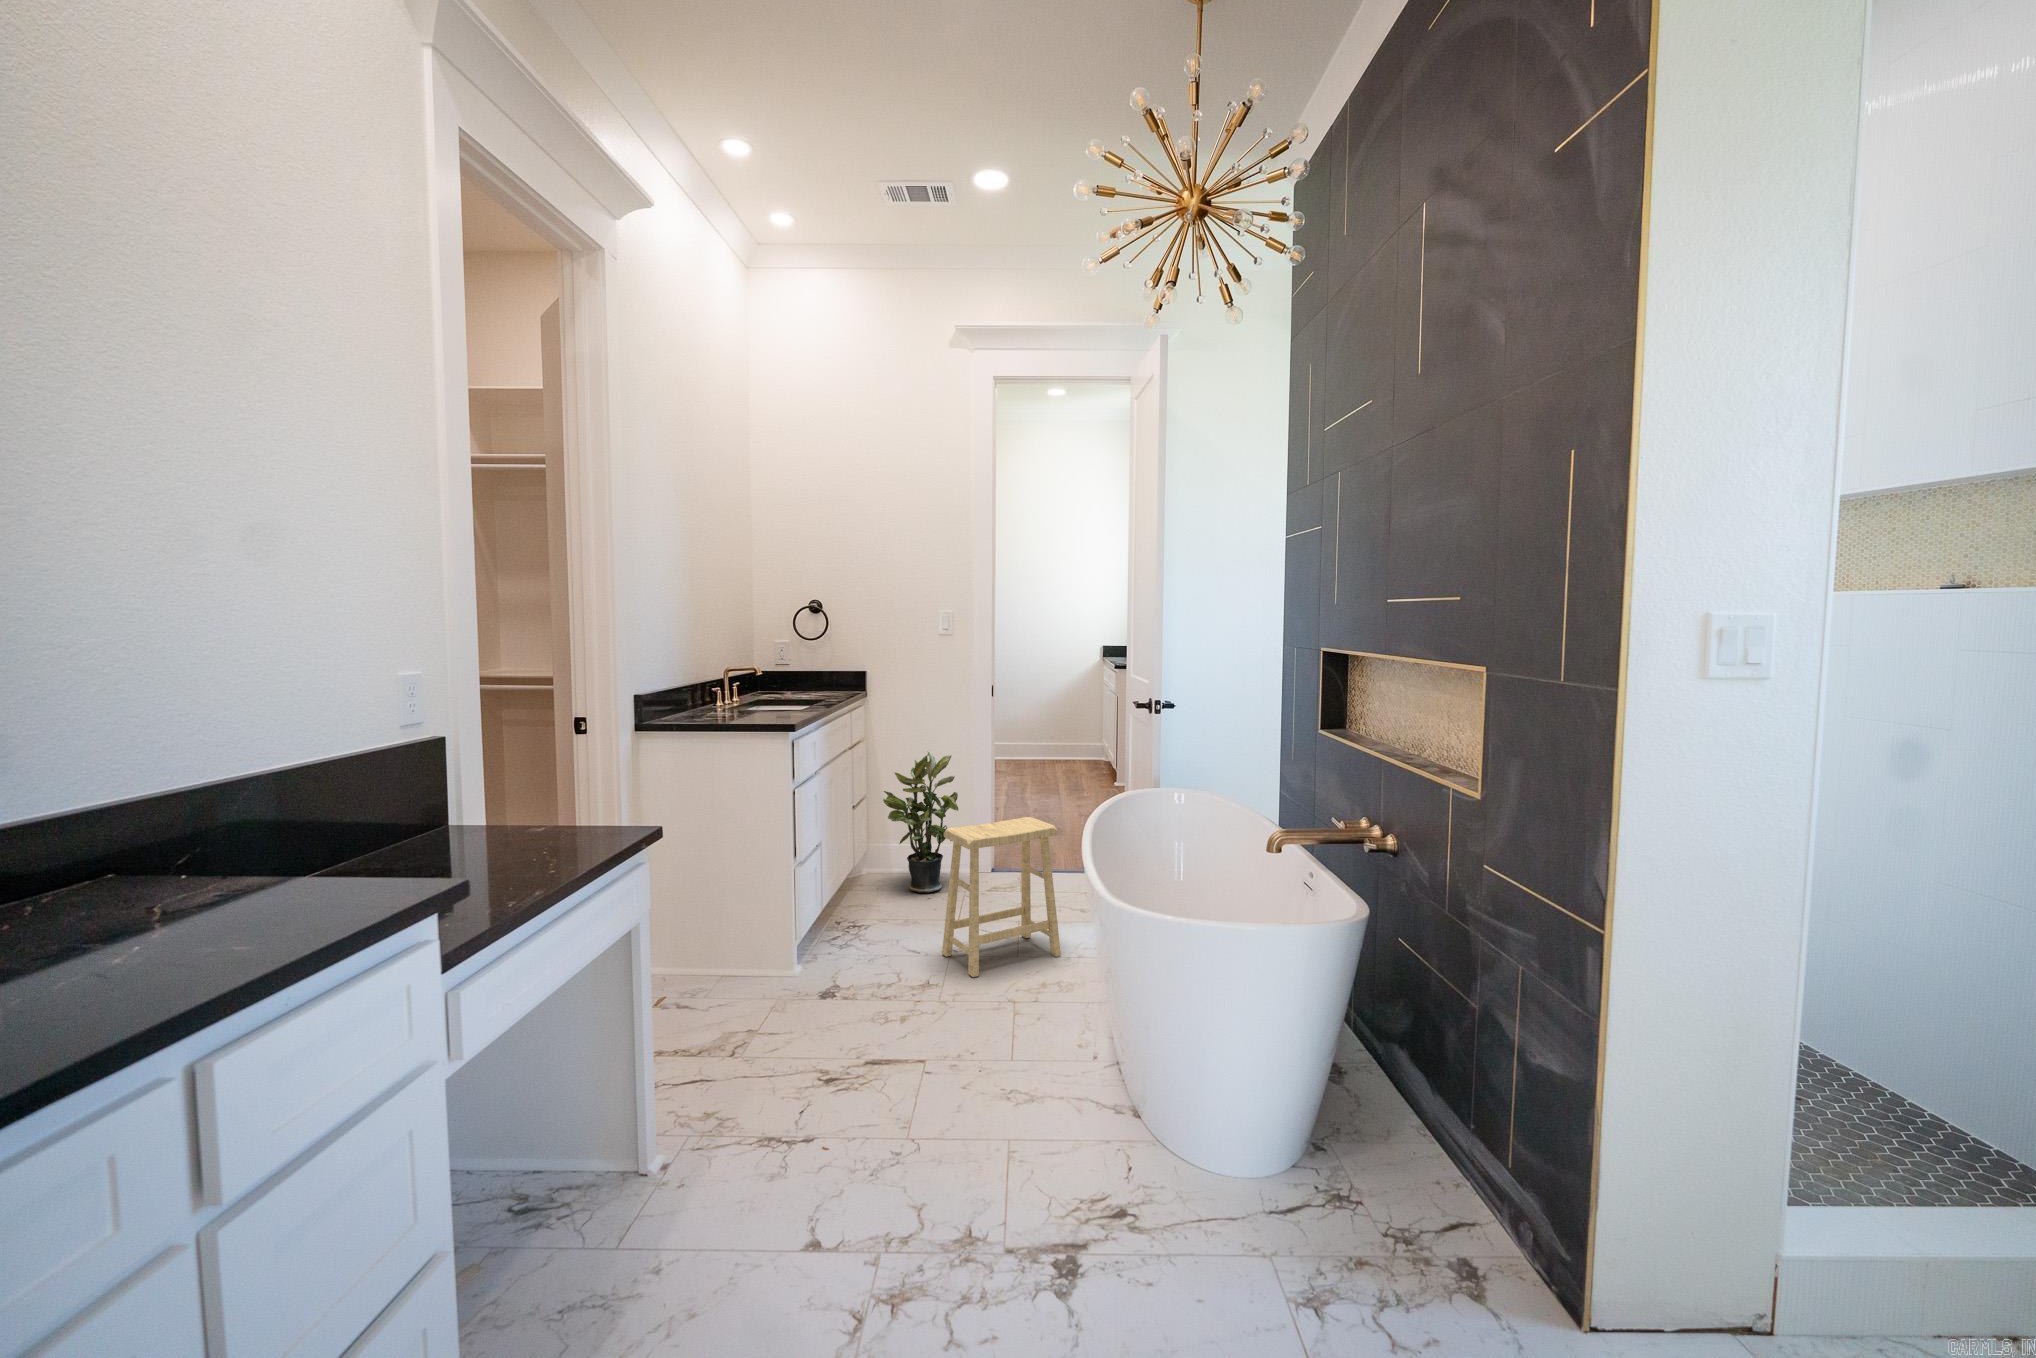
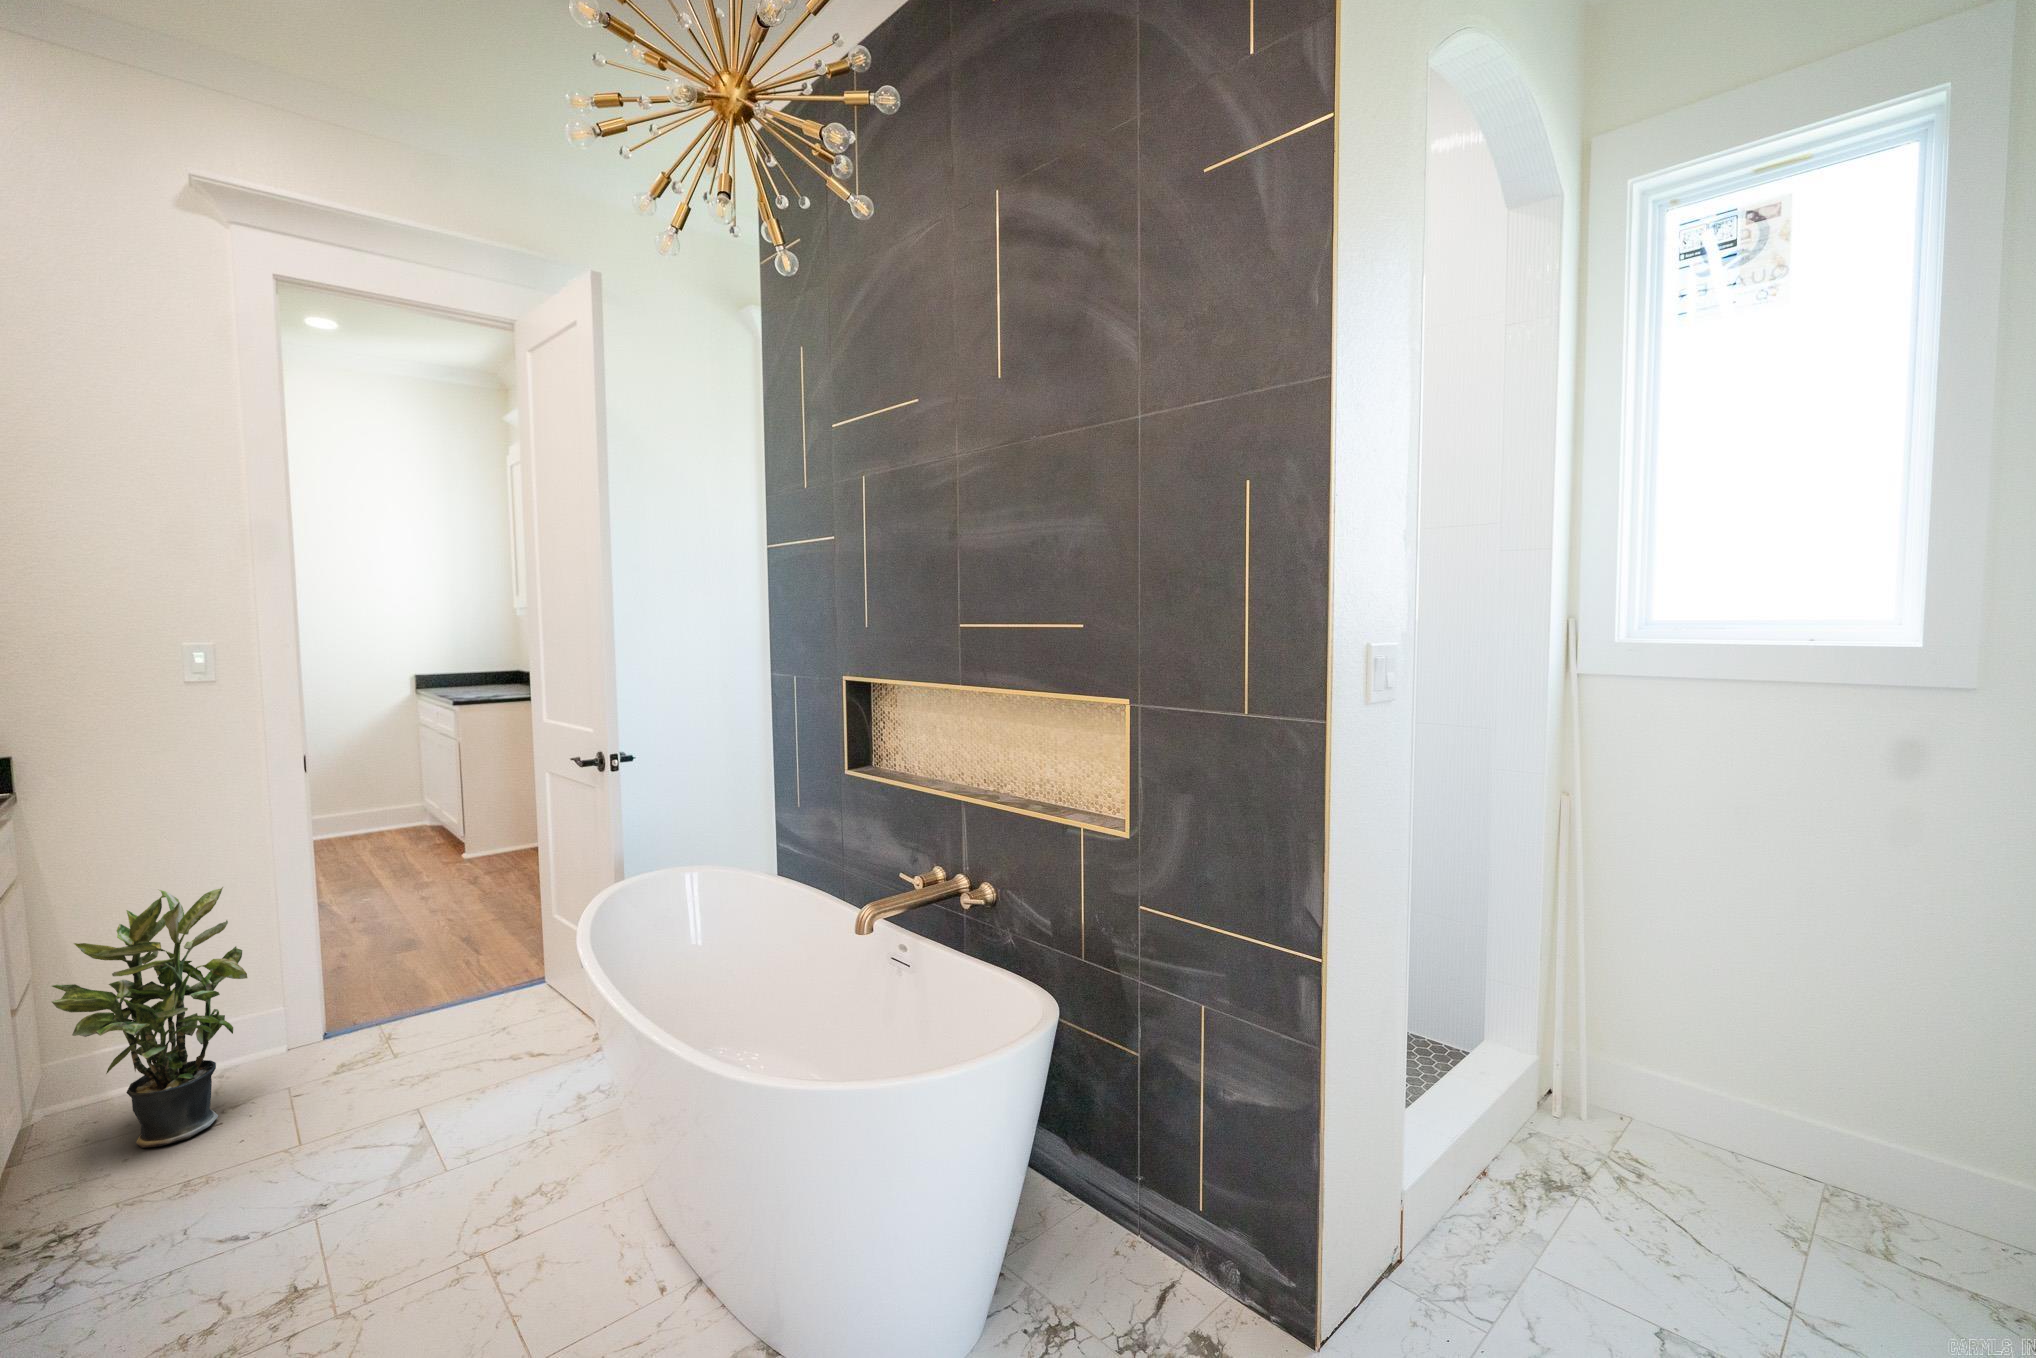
footstool: present [942,817,1061,977] -> none [270,962,517,1270]

